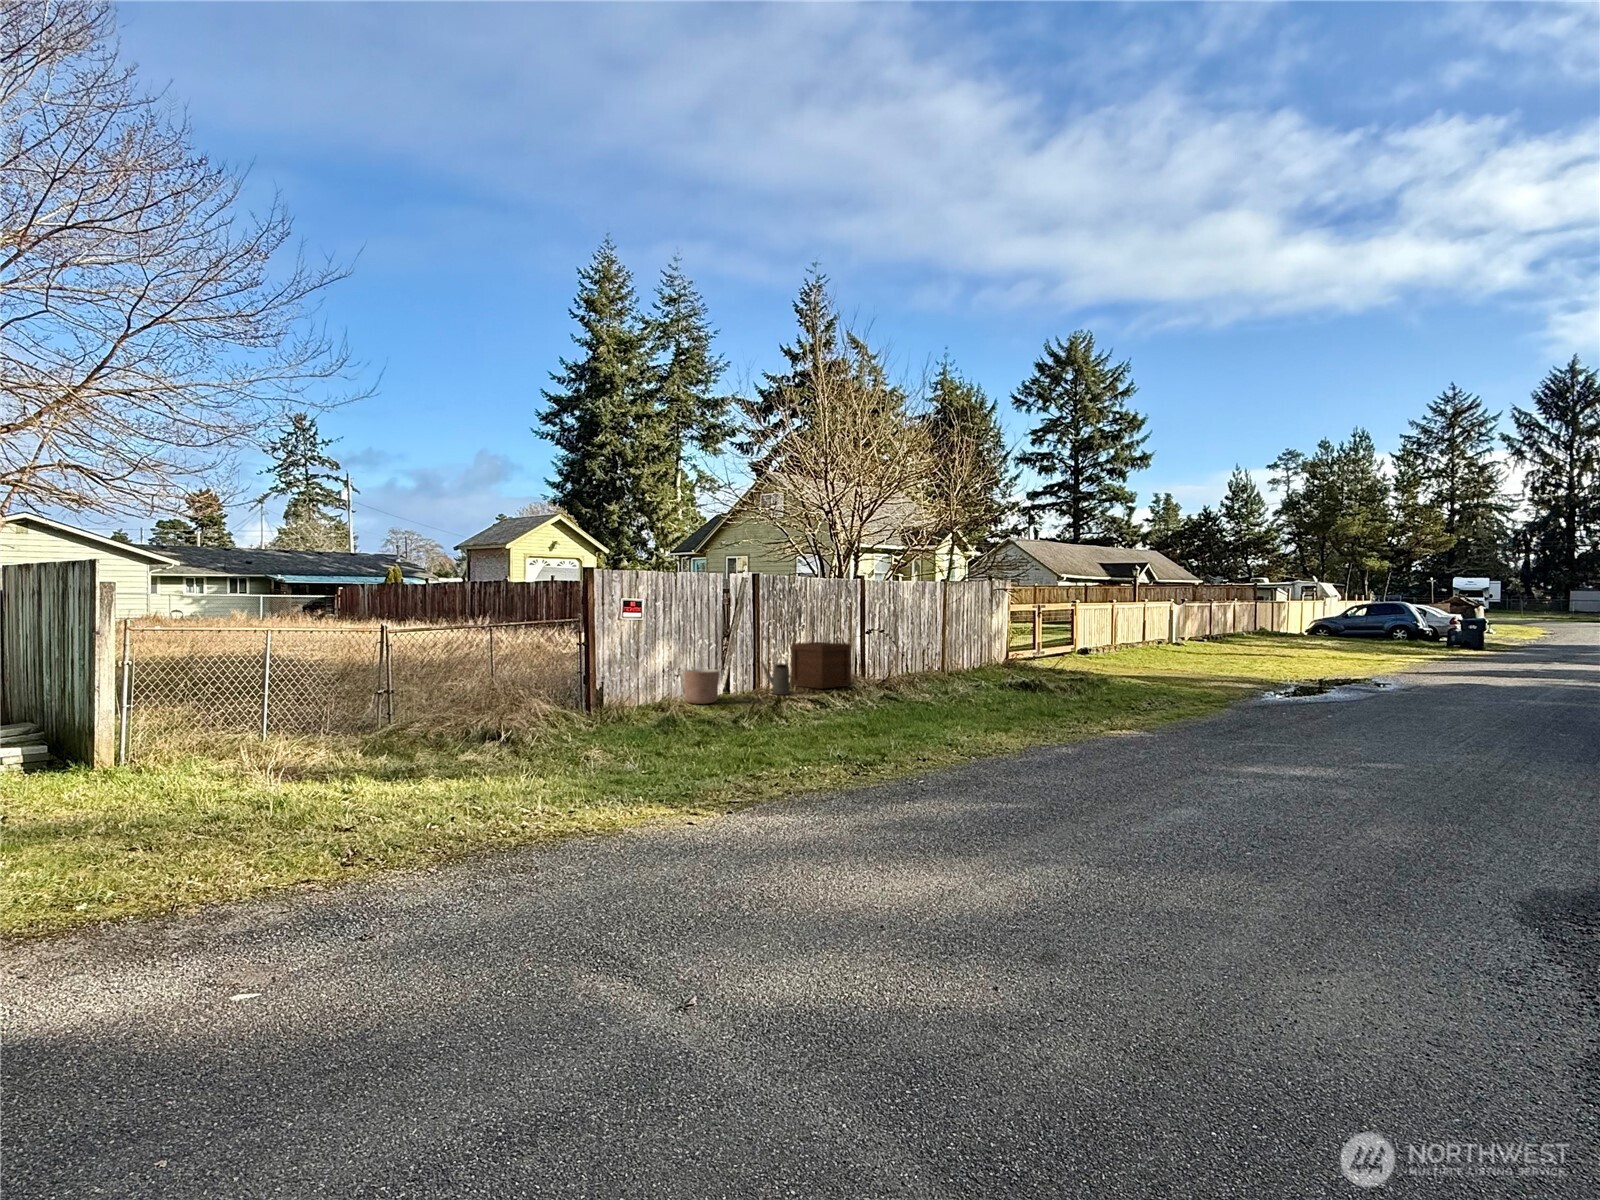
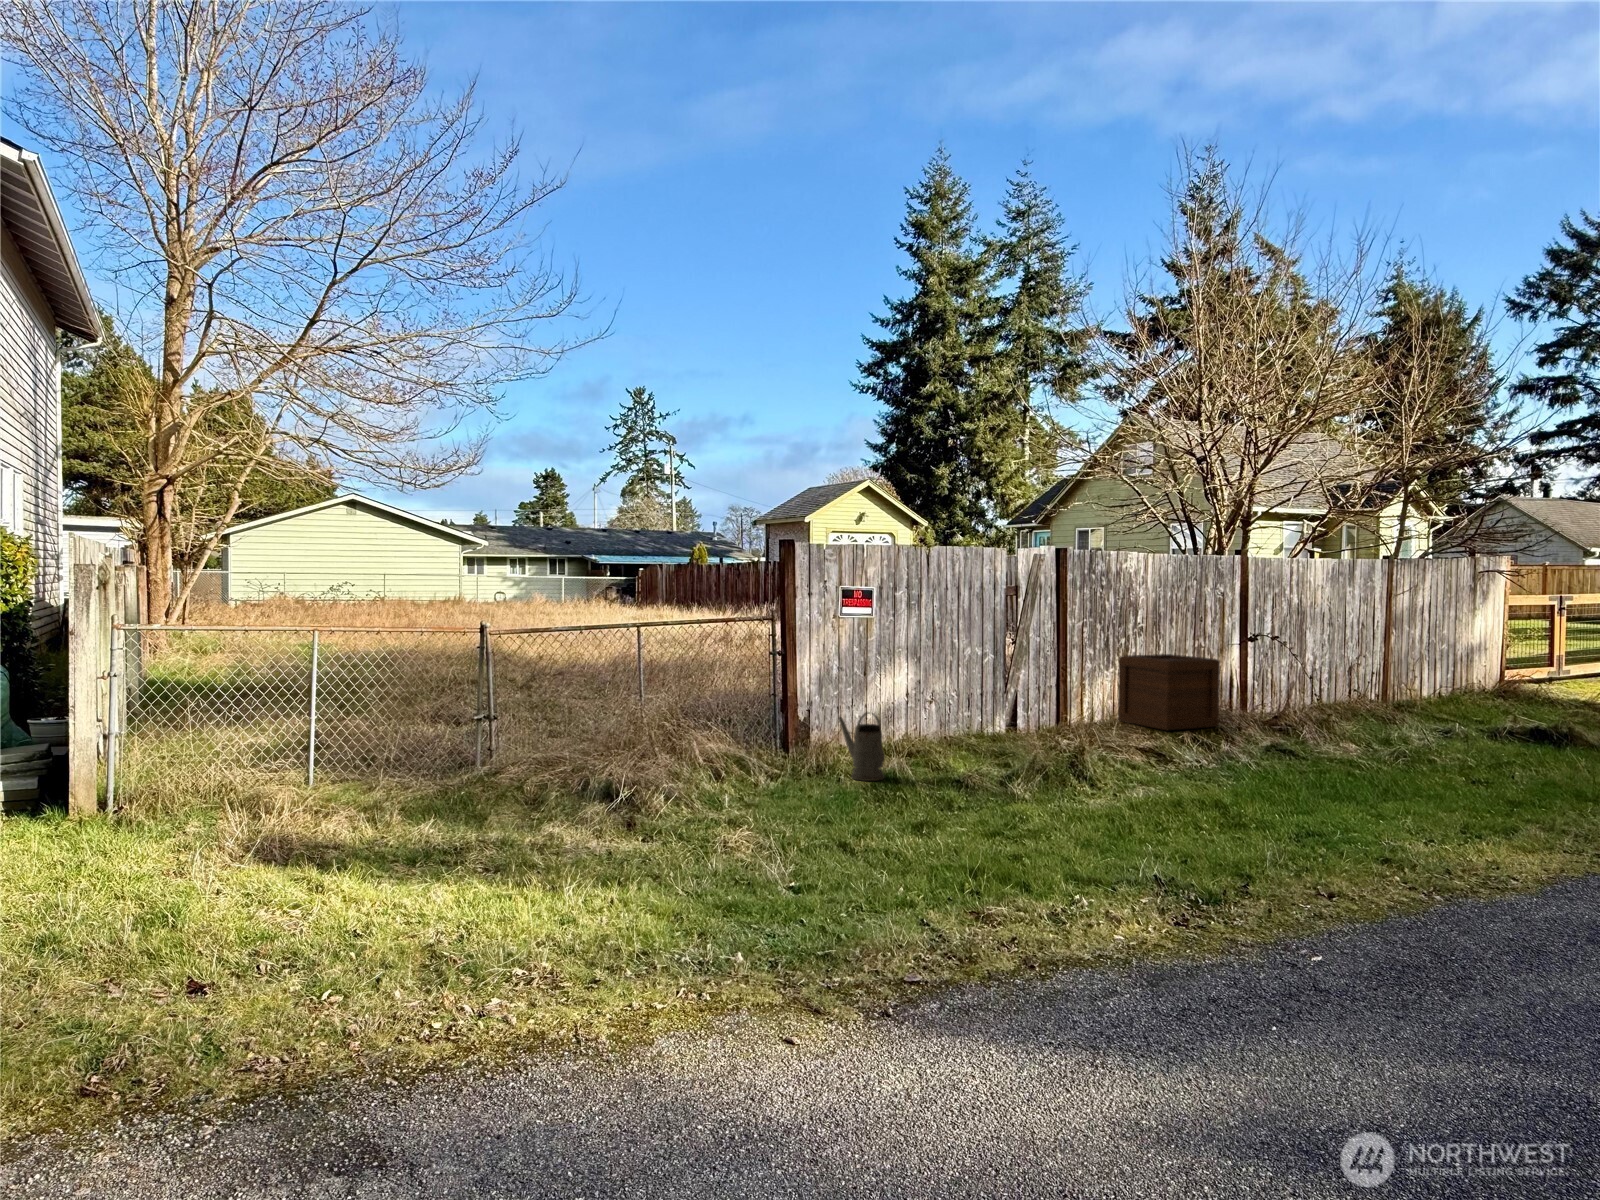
watering can: present [761,658,792,695] -> present [838,712,885,781]
planter: present [684,669,719,704] -> none [937,693,992,748]

